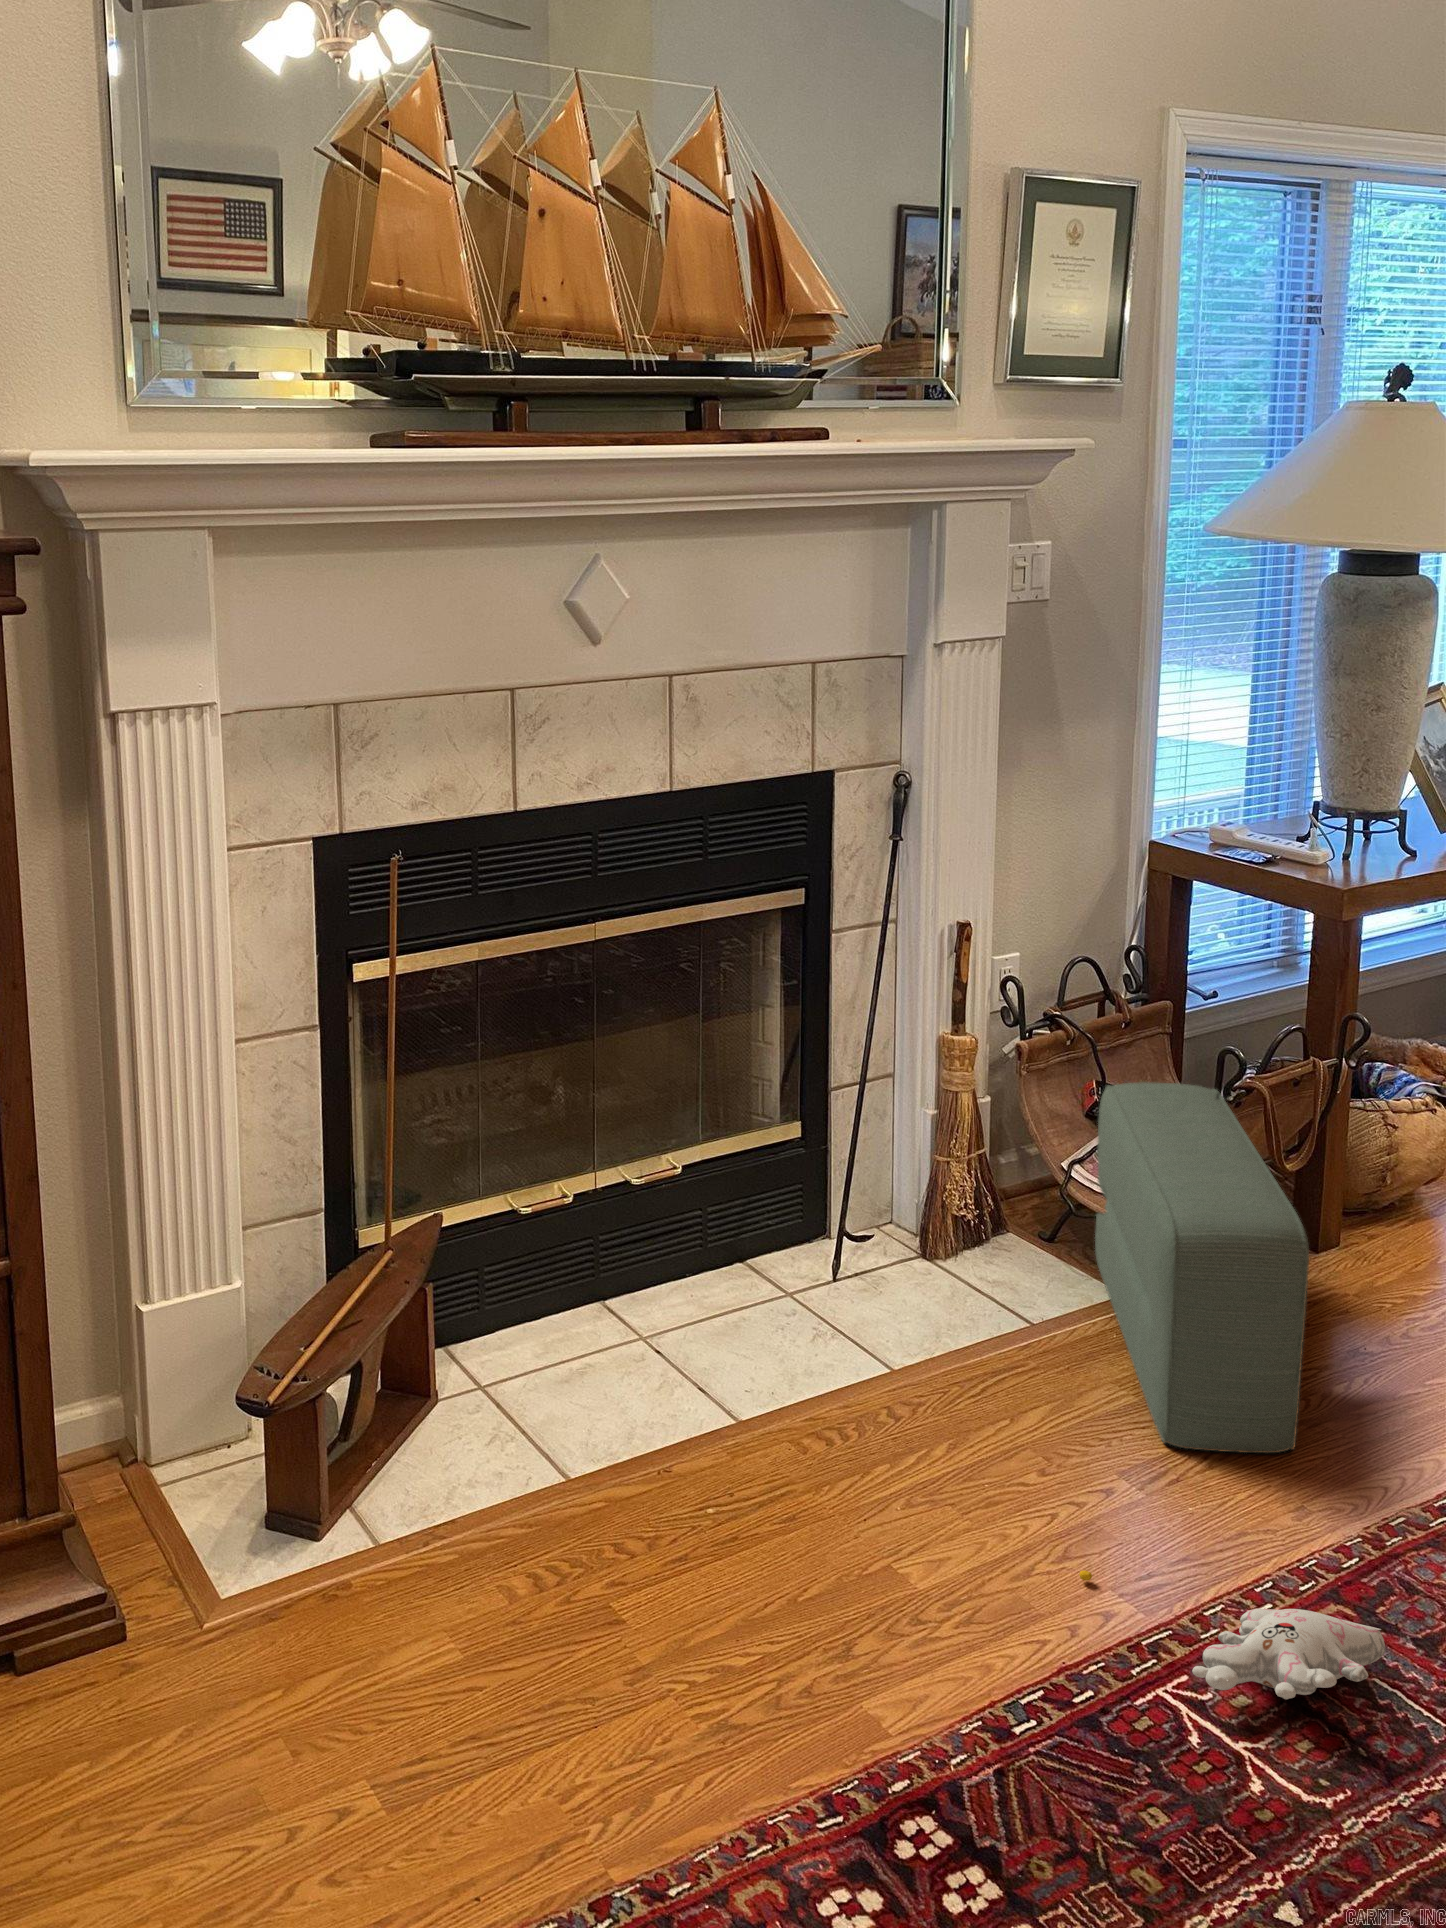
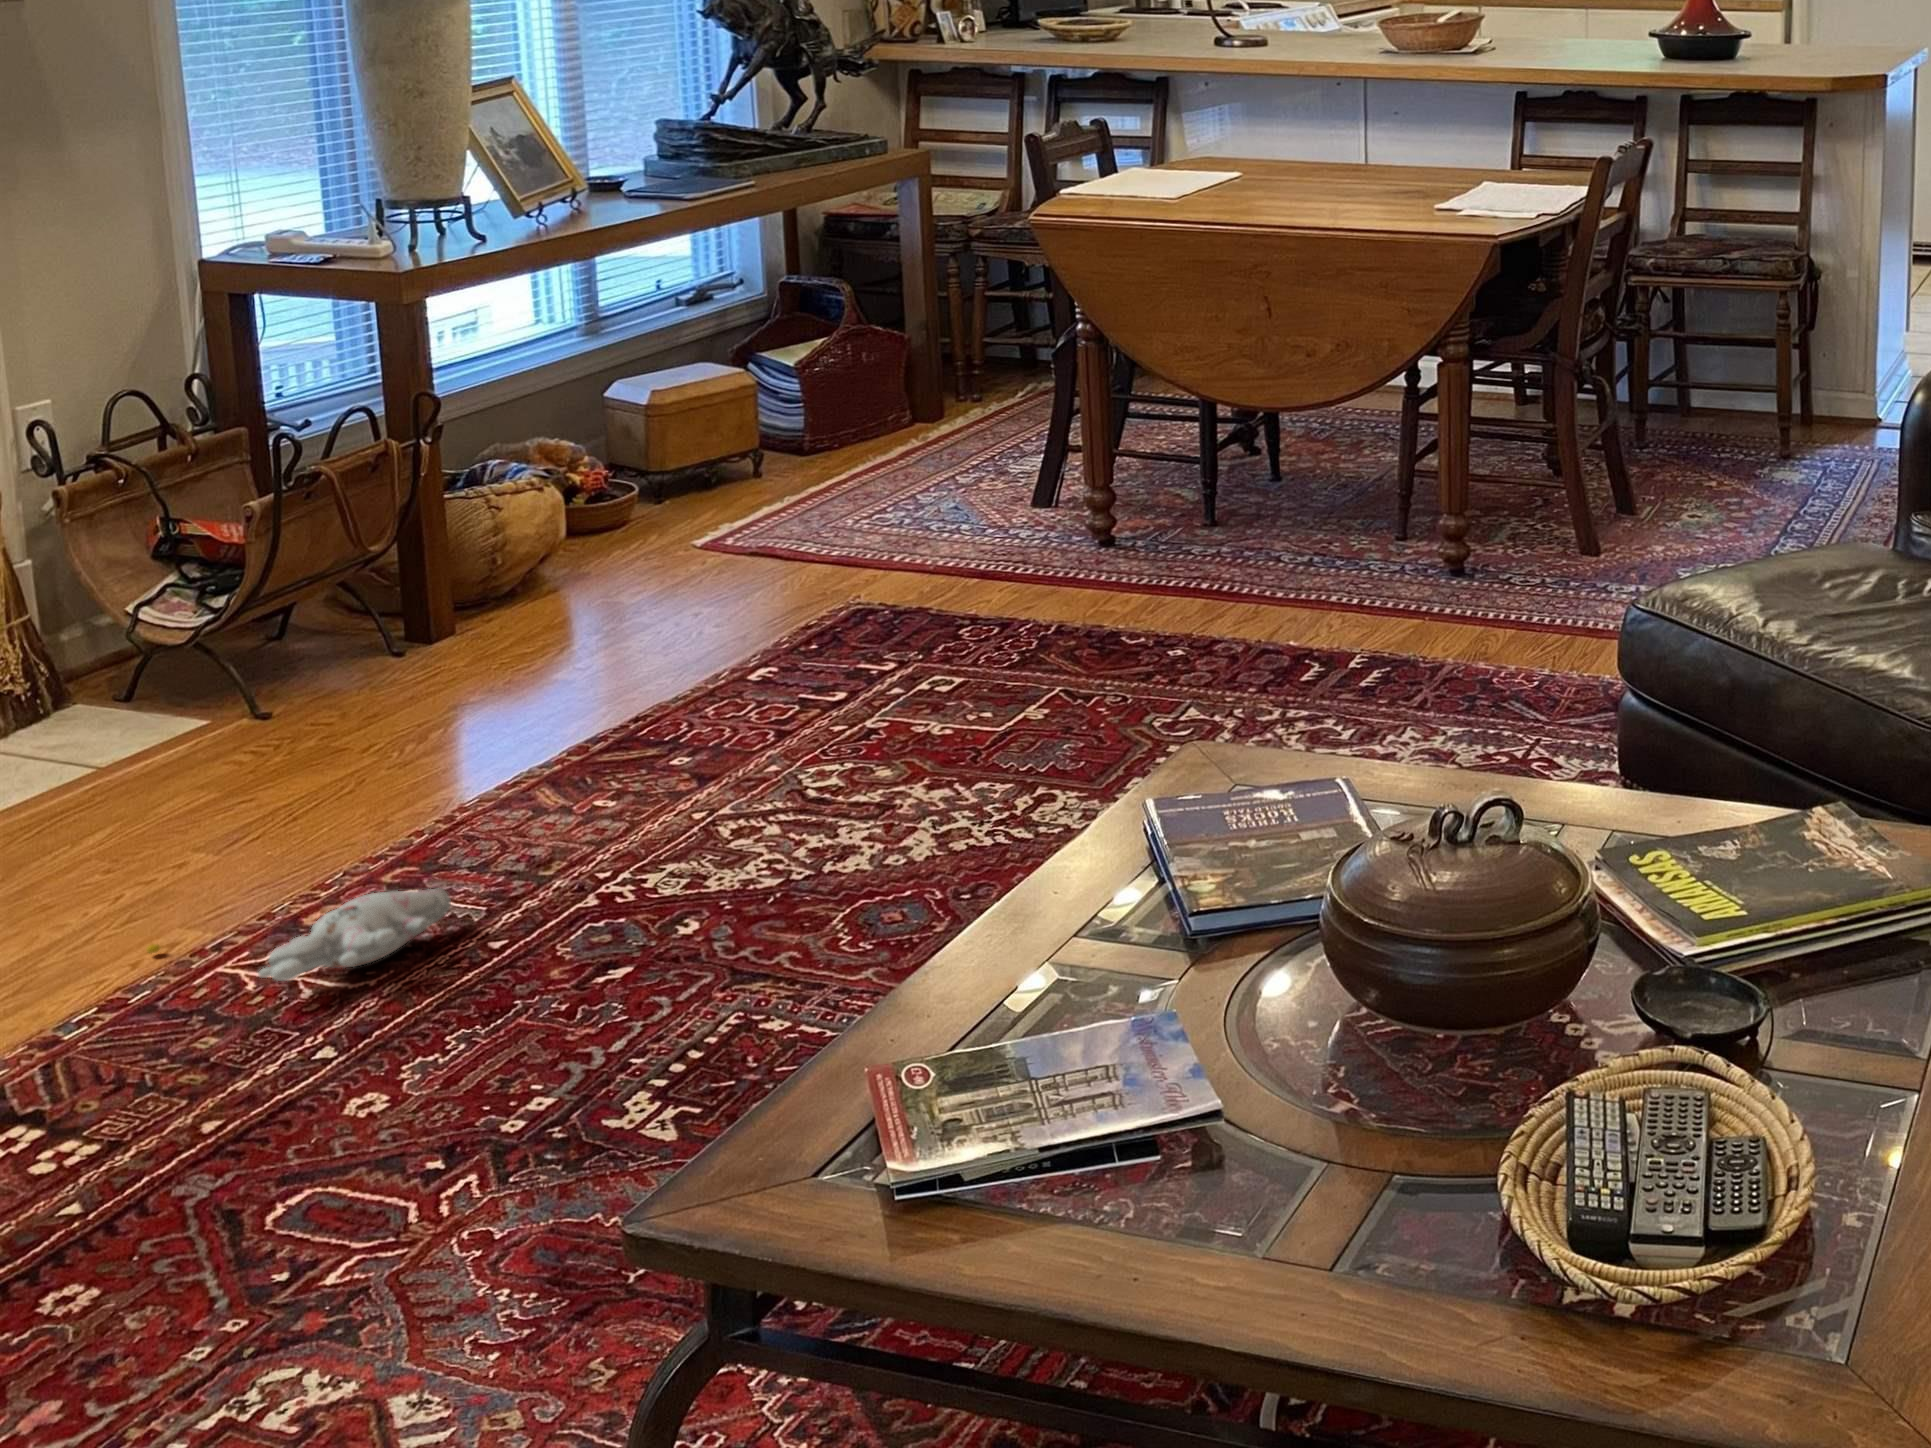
pouf: present [1095,1082,1309,1453] -> none [158,491,388,827]

